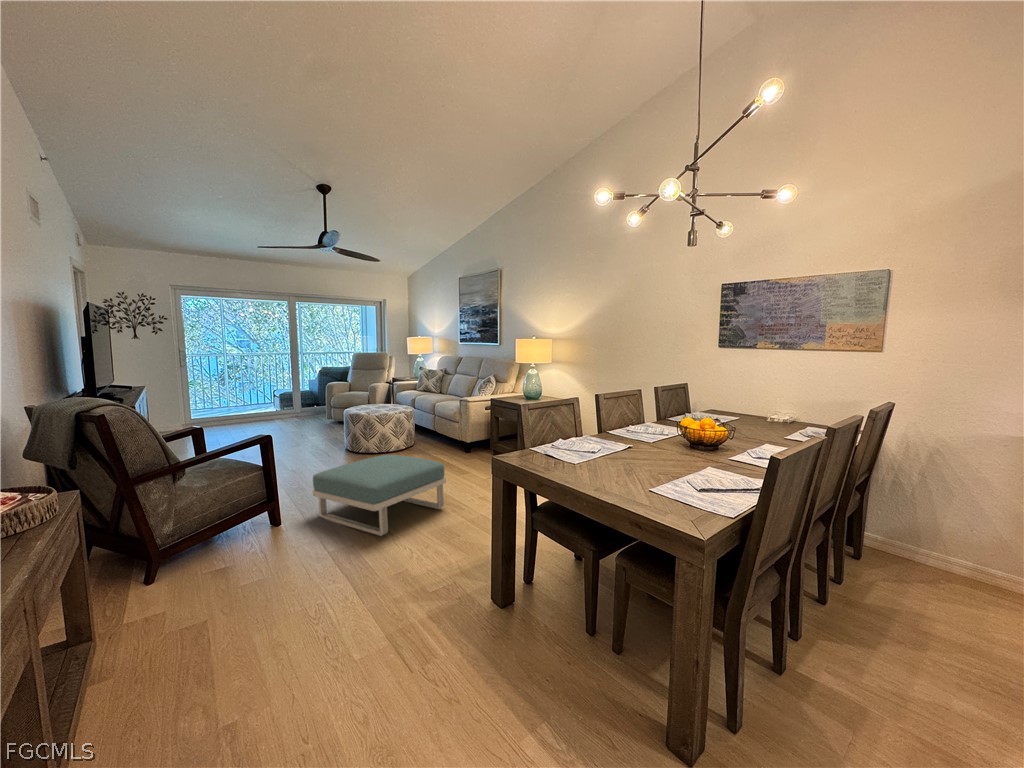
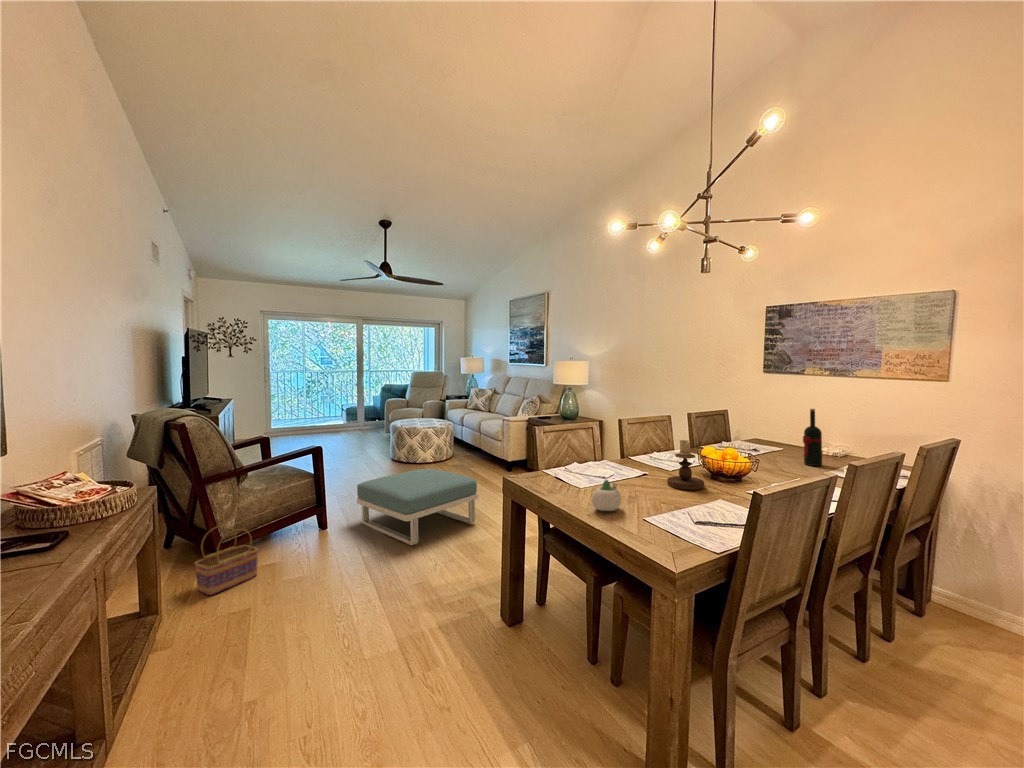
wine bottle: none [764,379,780,433] -> present [803,409,822,466]
candlestick: none [653,412,689,460] -> present [667,440,704,490]
succulent planter: none [594,453,622,485] -> present [592,480,621,511]
basket: none [128,530,206,610] -> present [195,528,258,595]

